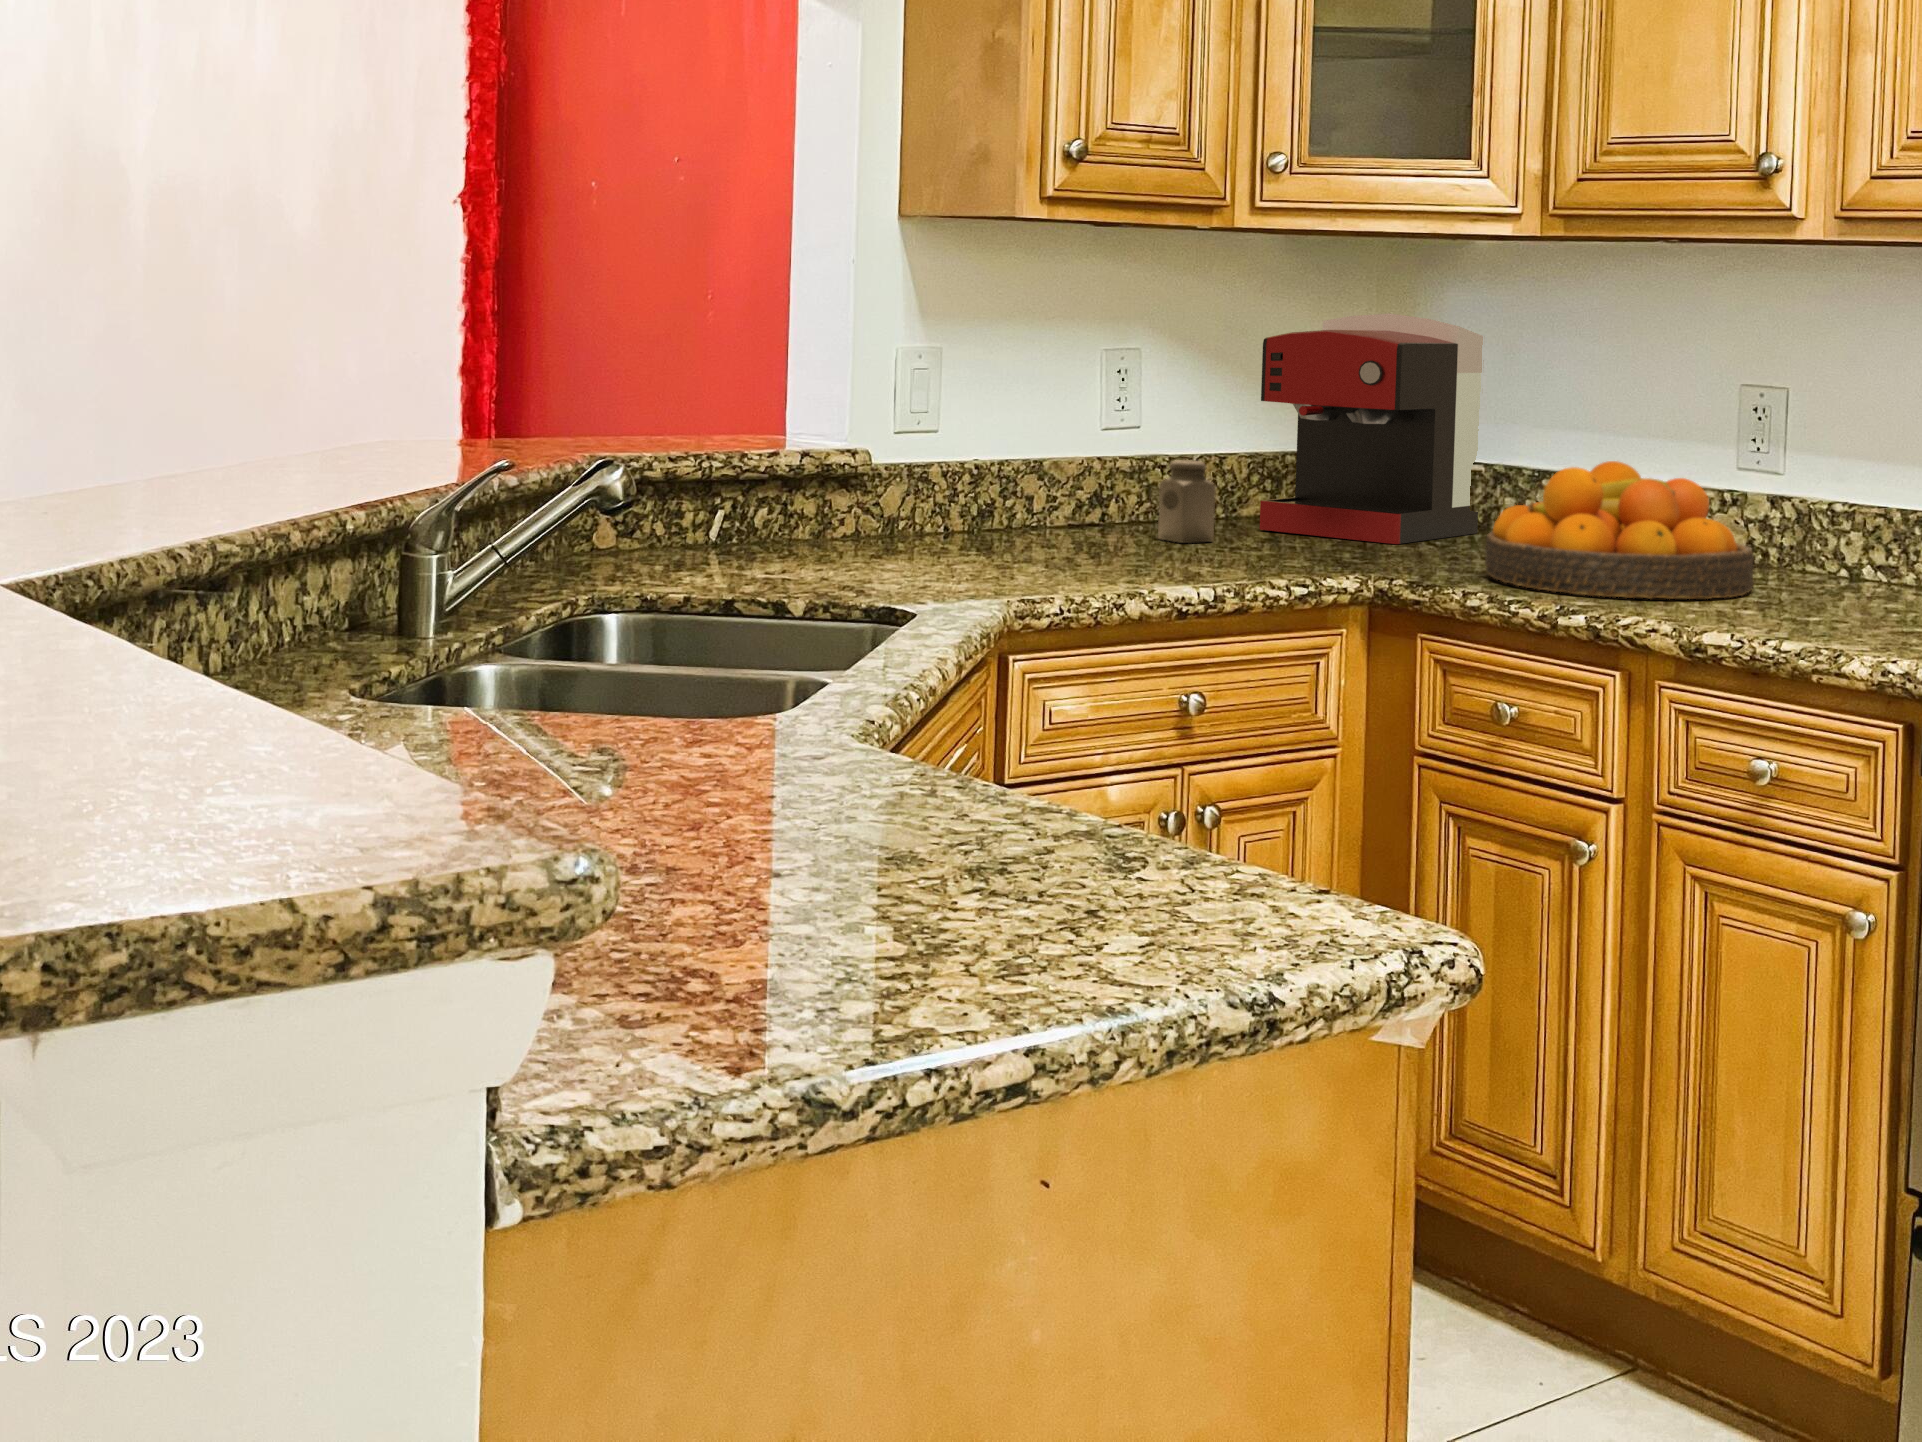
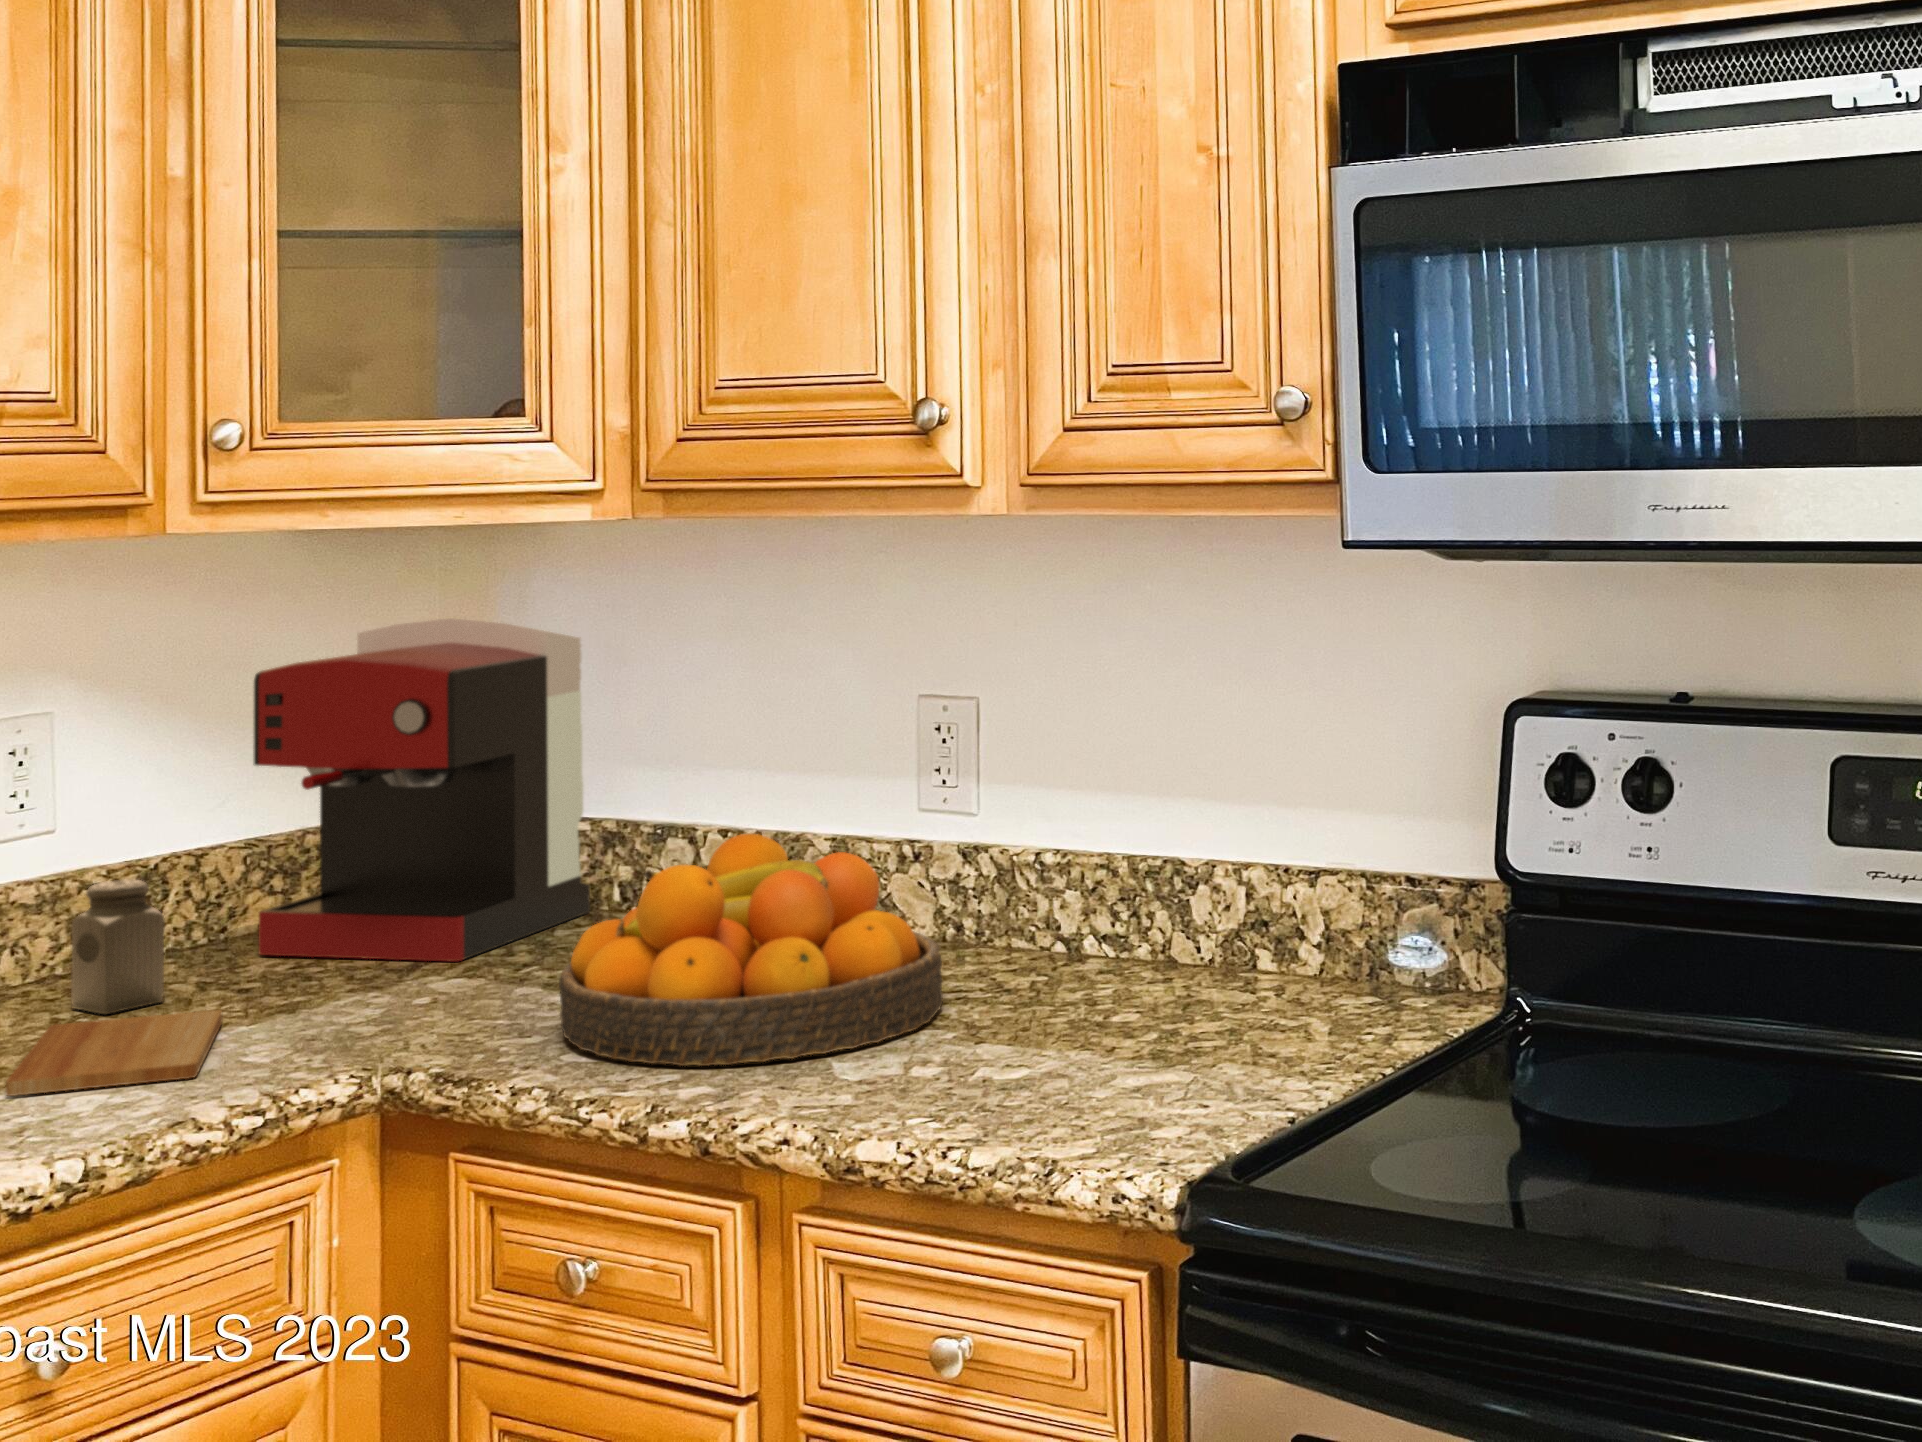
cutting board: none [1151,540,1260,570] -> present [6,1010,222,1096]

